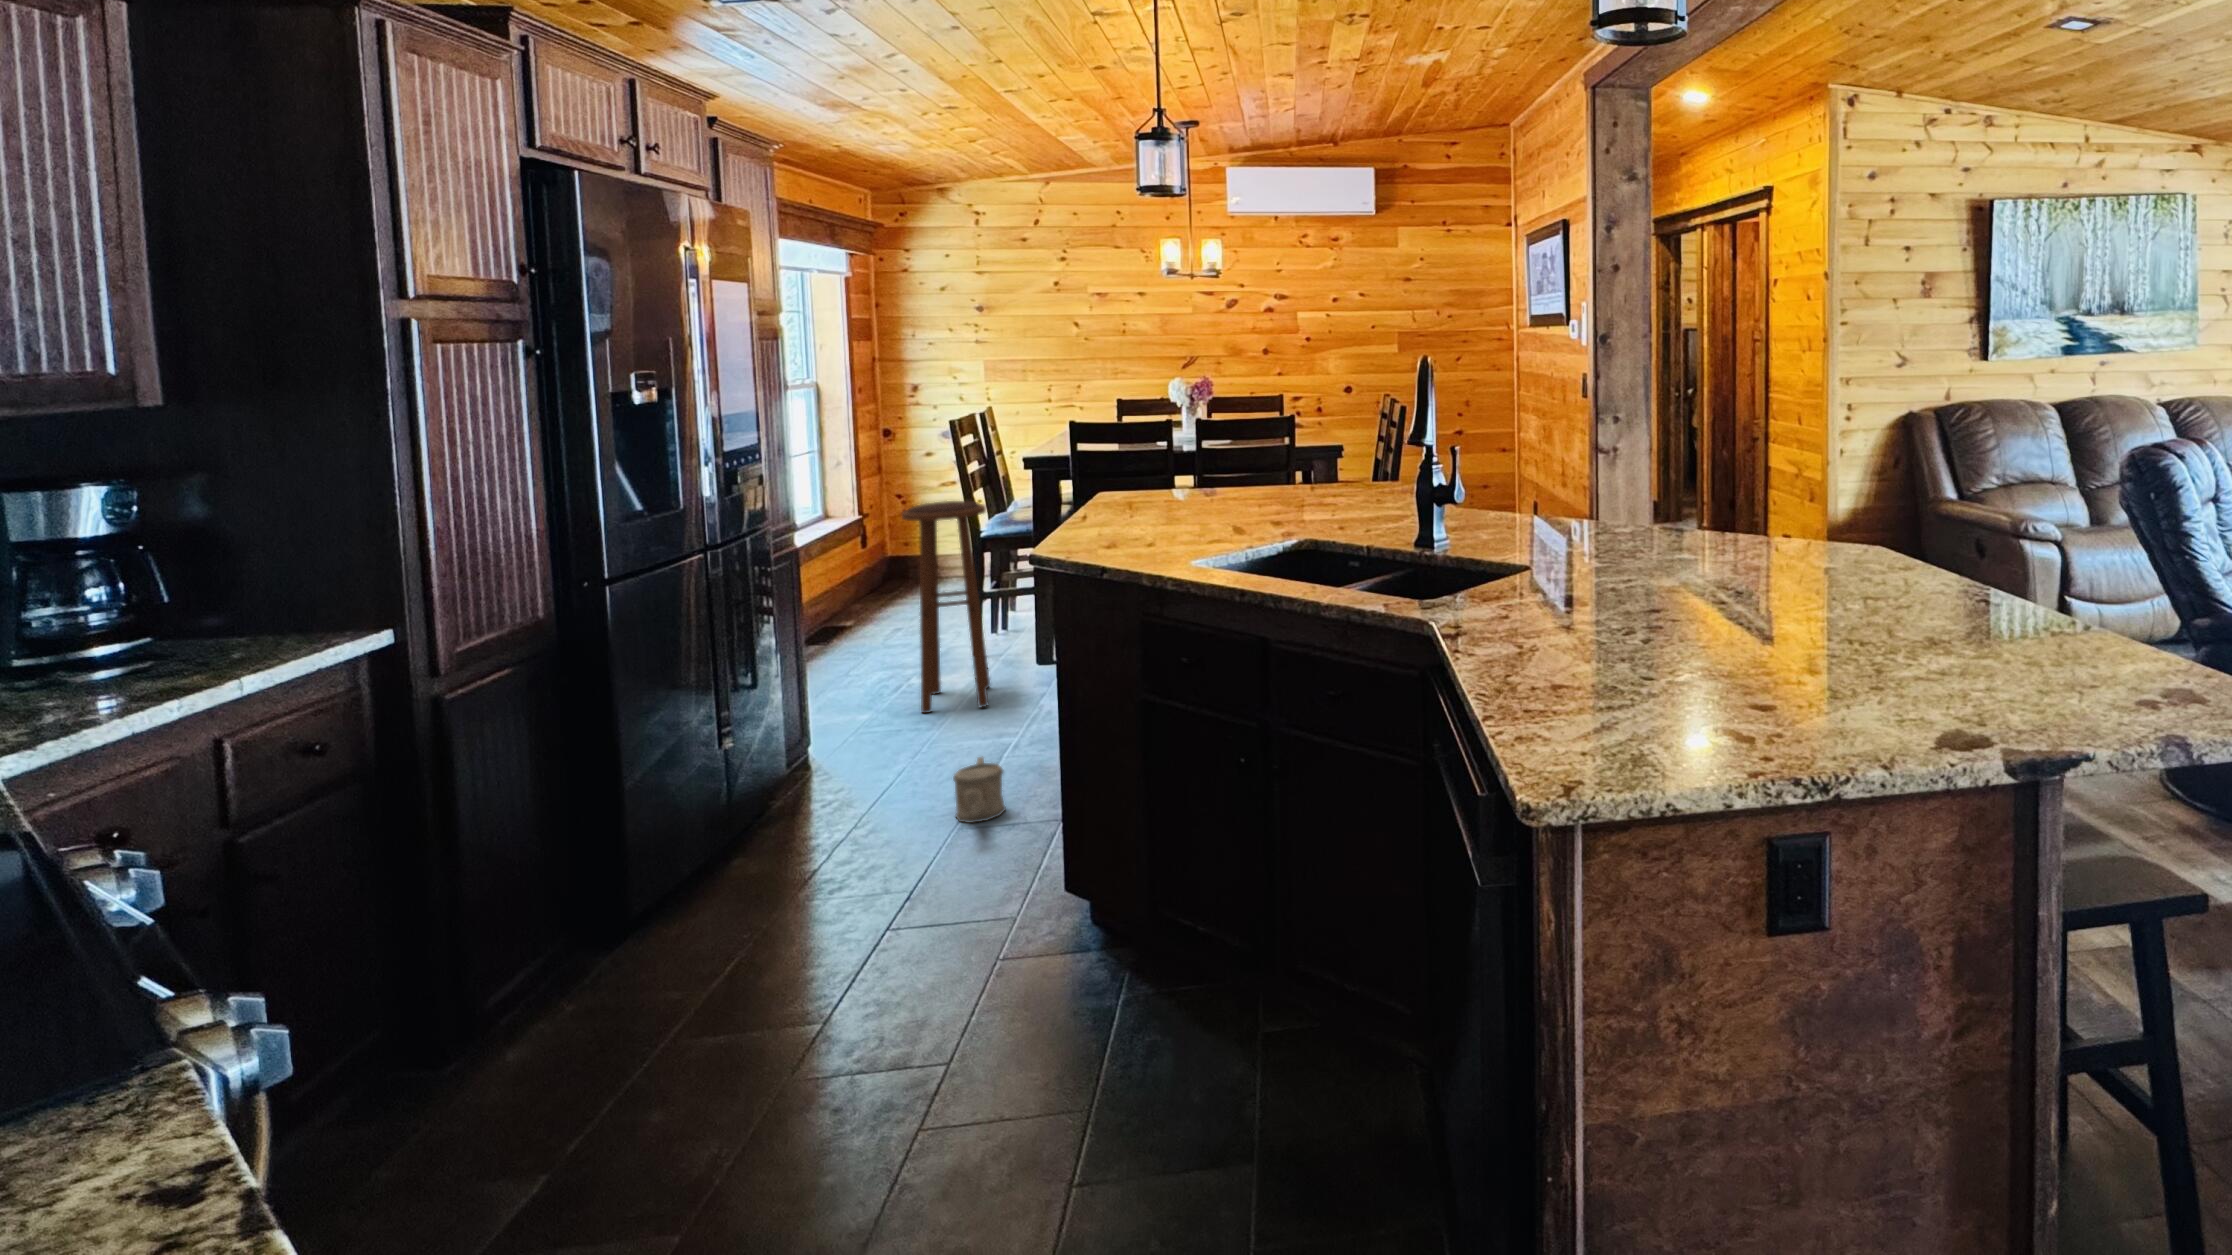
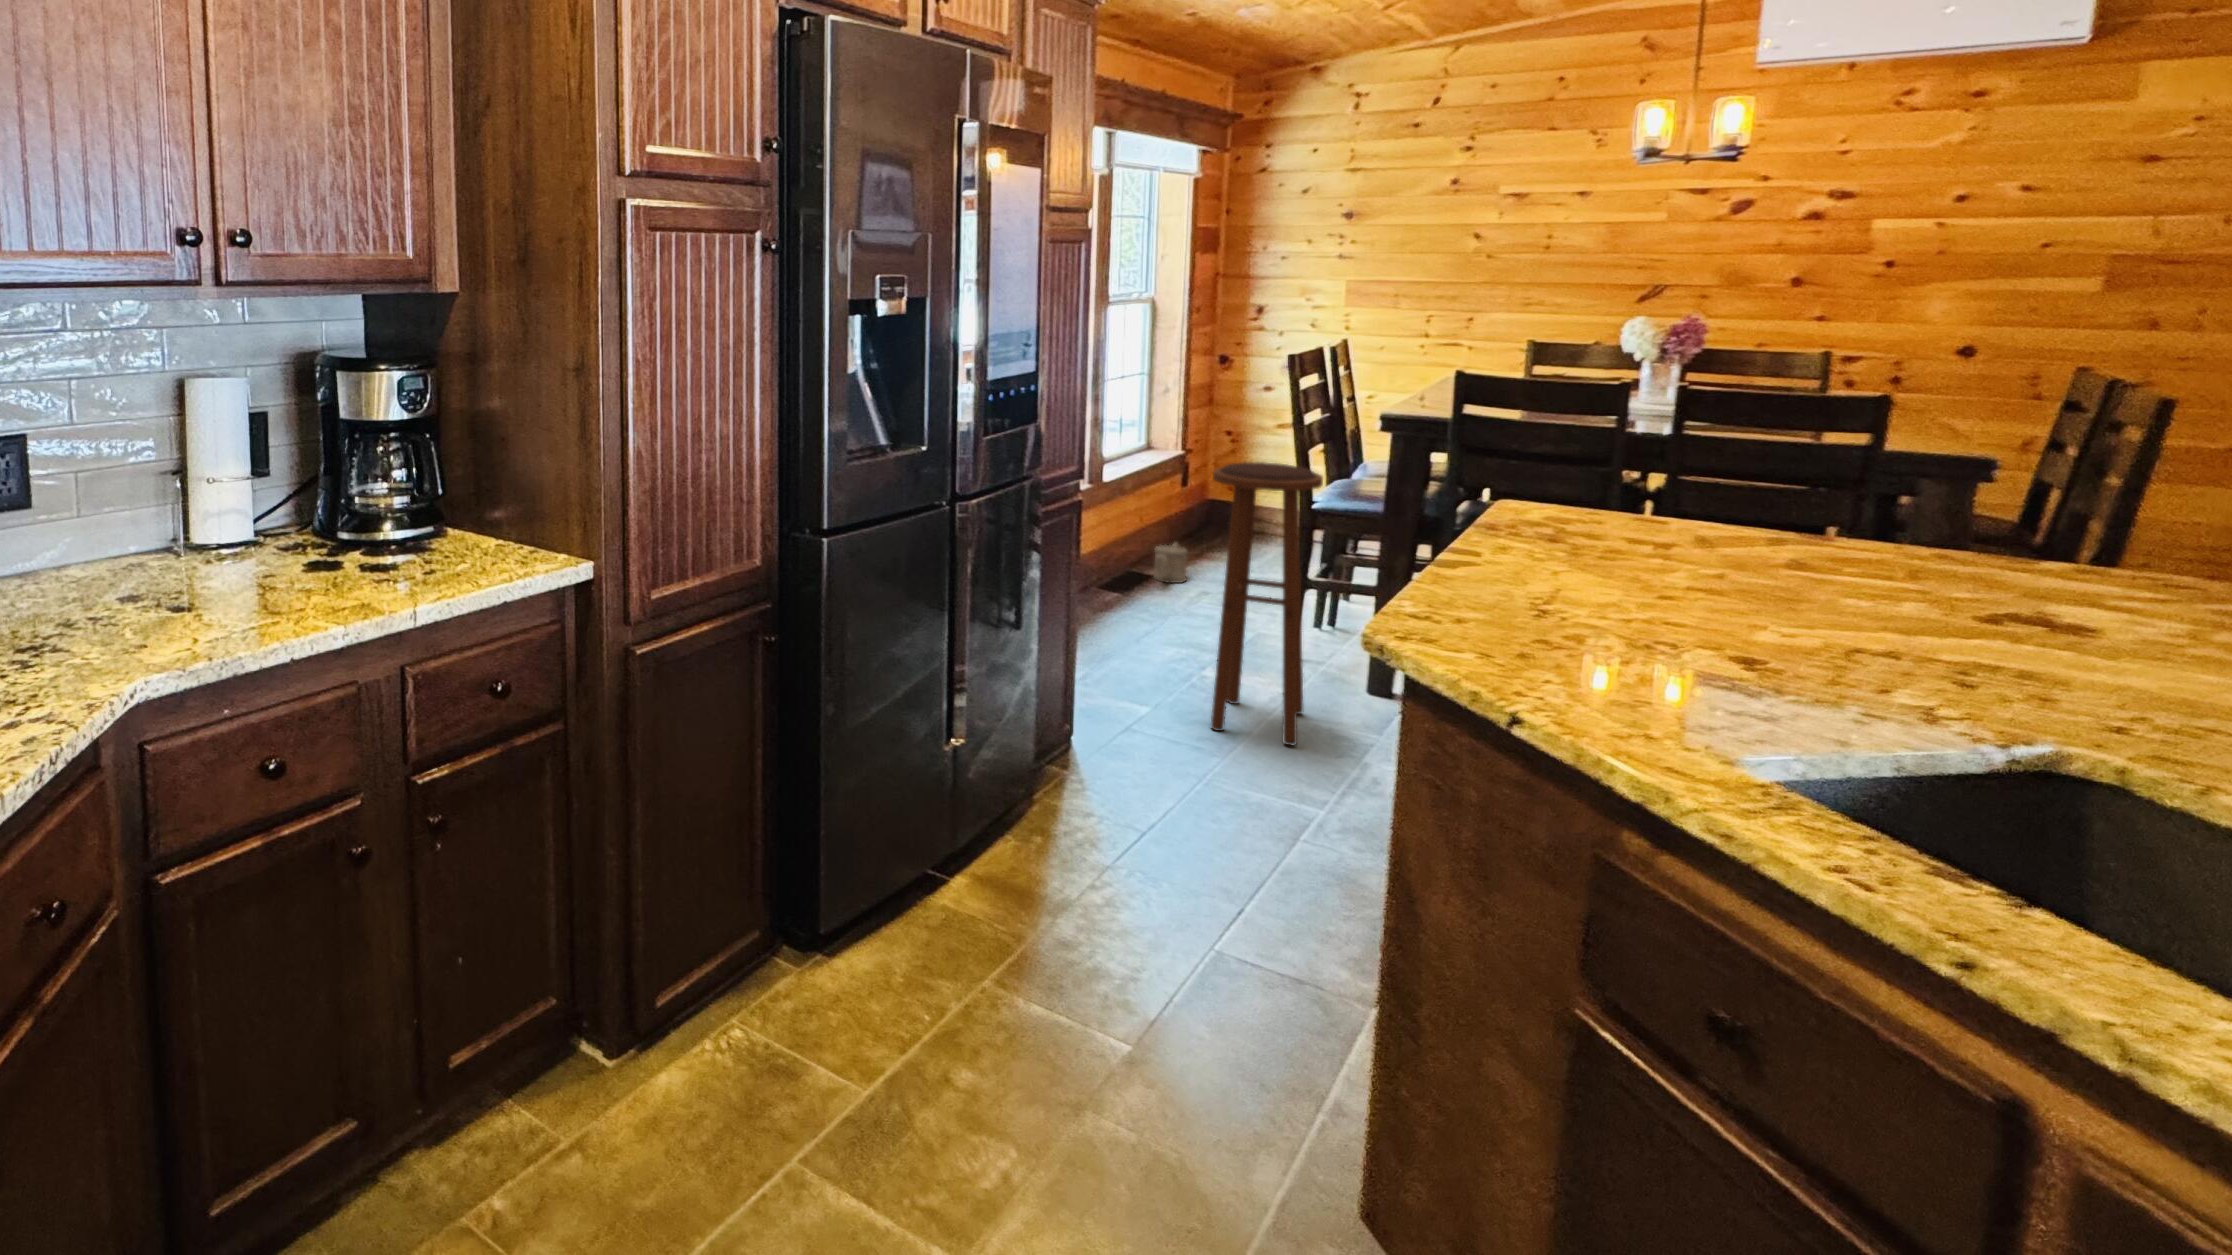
watering can: present [953,757,1006,823] -> present [1154,543,1188,583]

